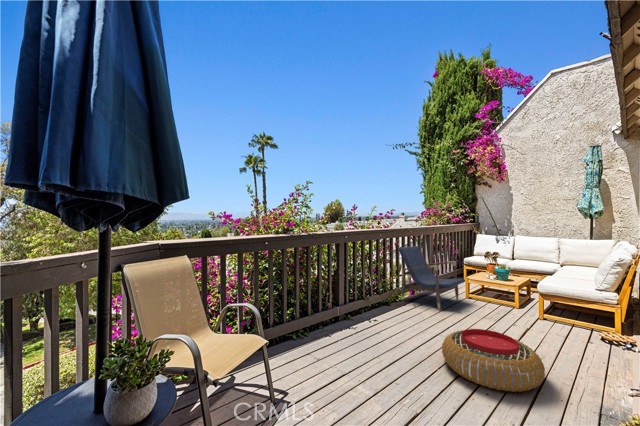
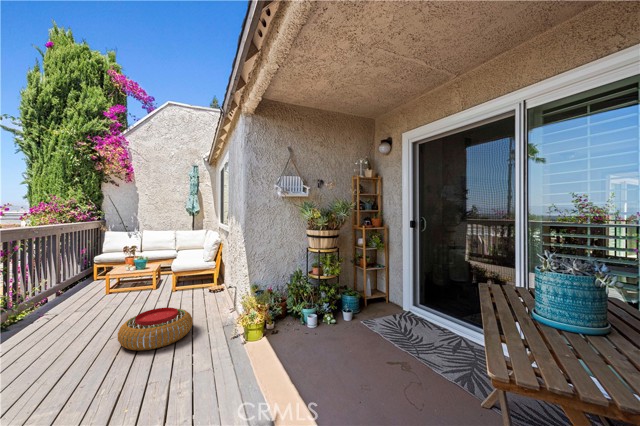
lounge chair: present [399,246,465,310] -> none [20,253,109,320]

